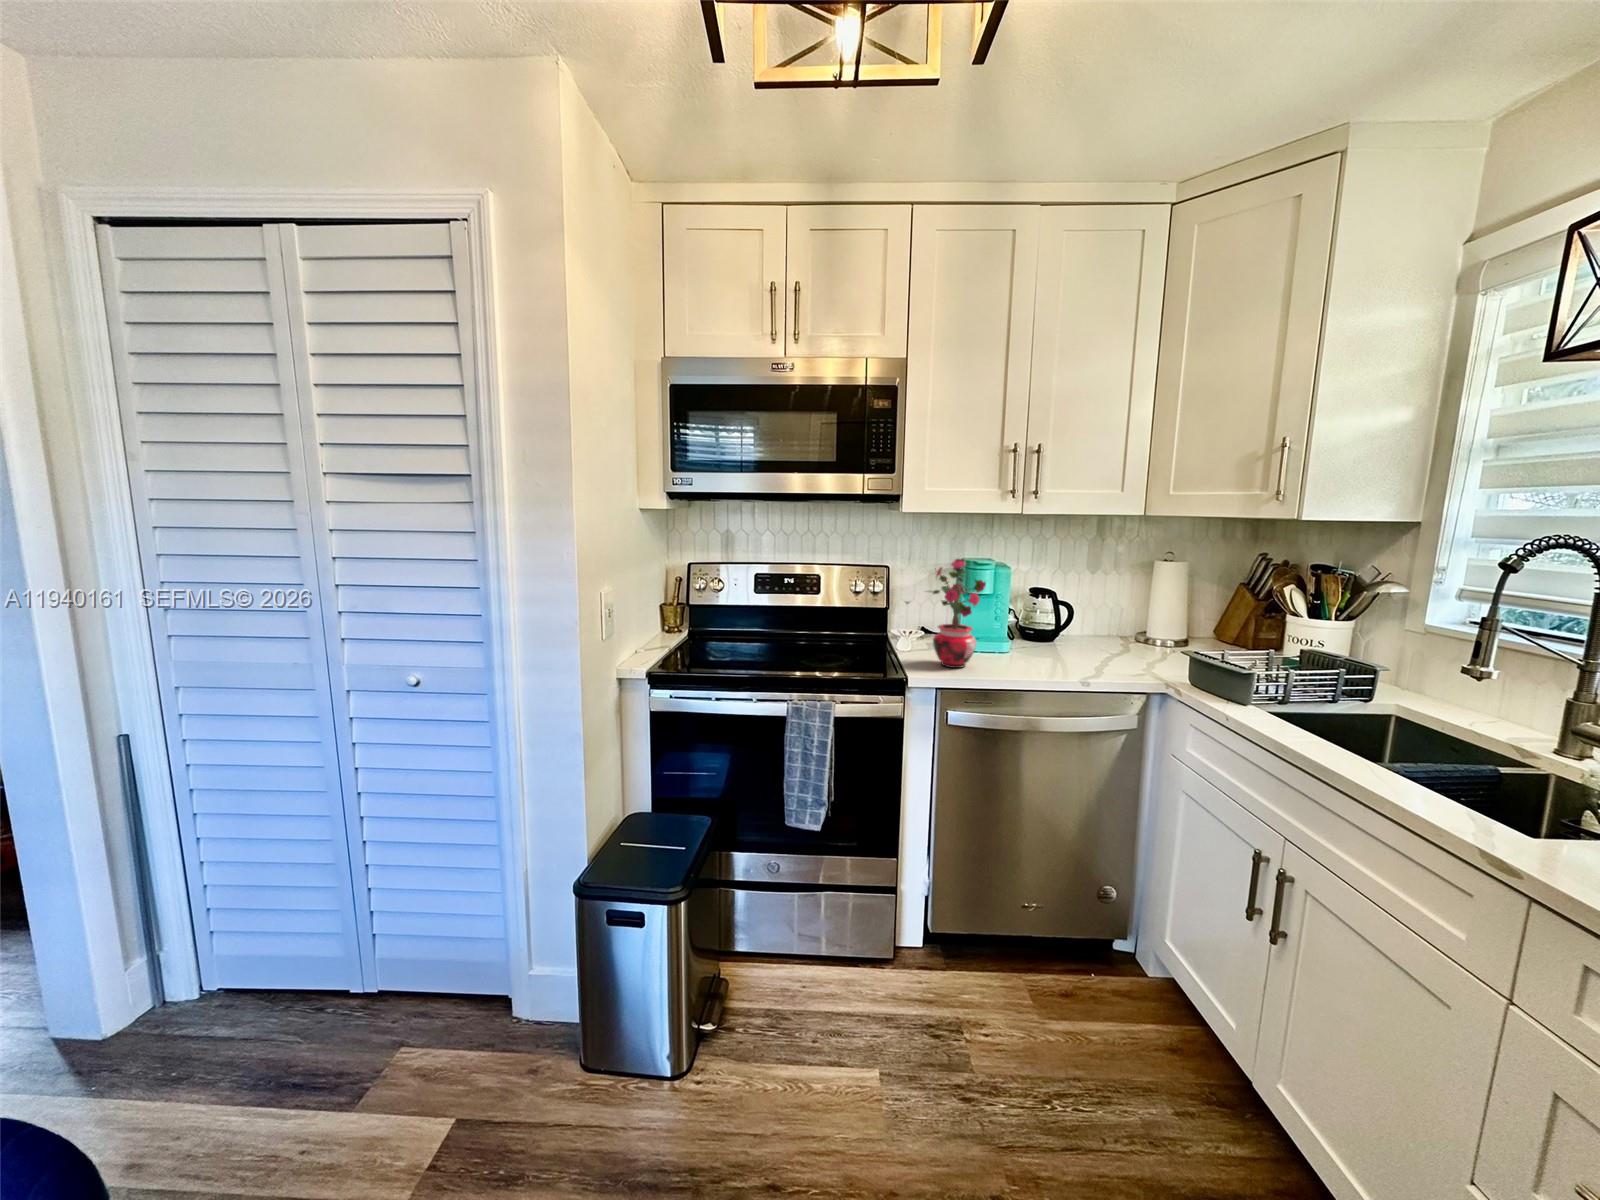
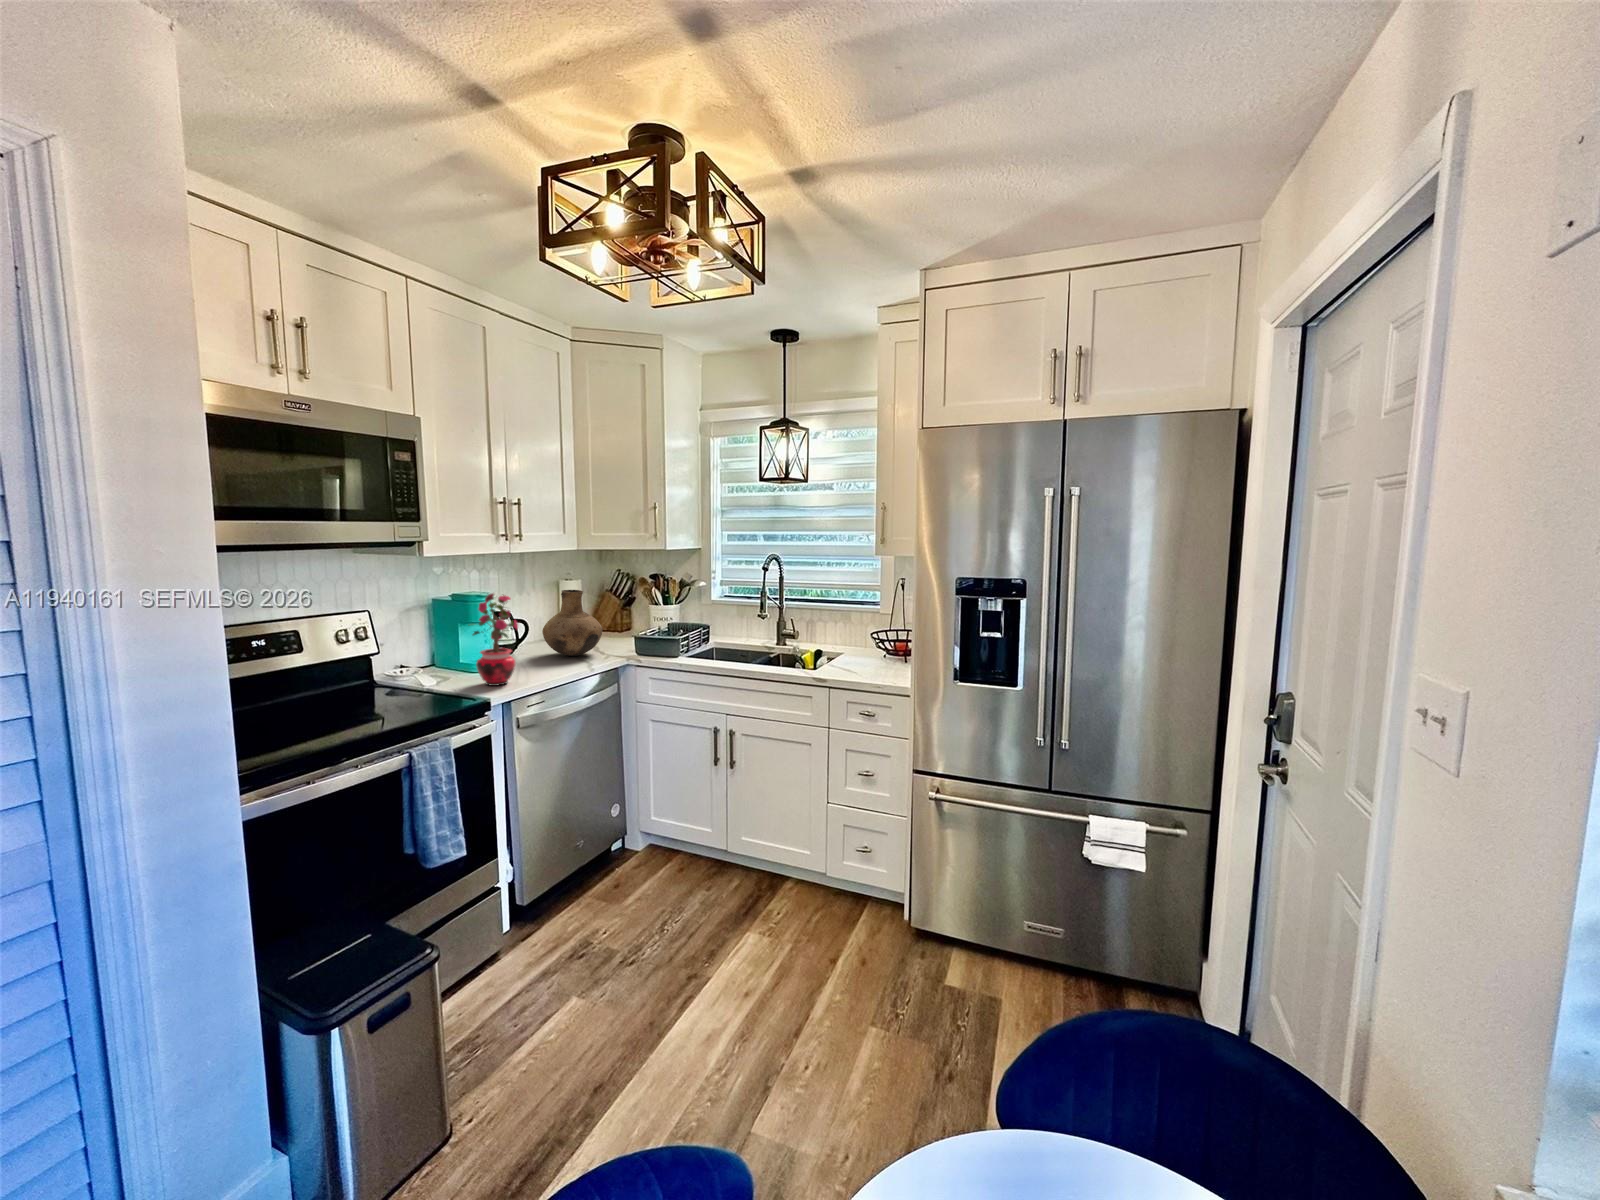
vase: none [1068,568,1157,661] -> present [542,590,602,656]

